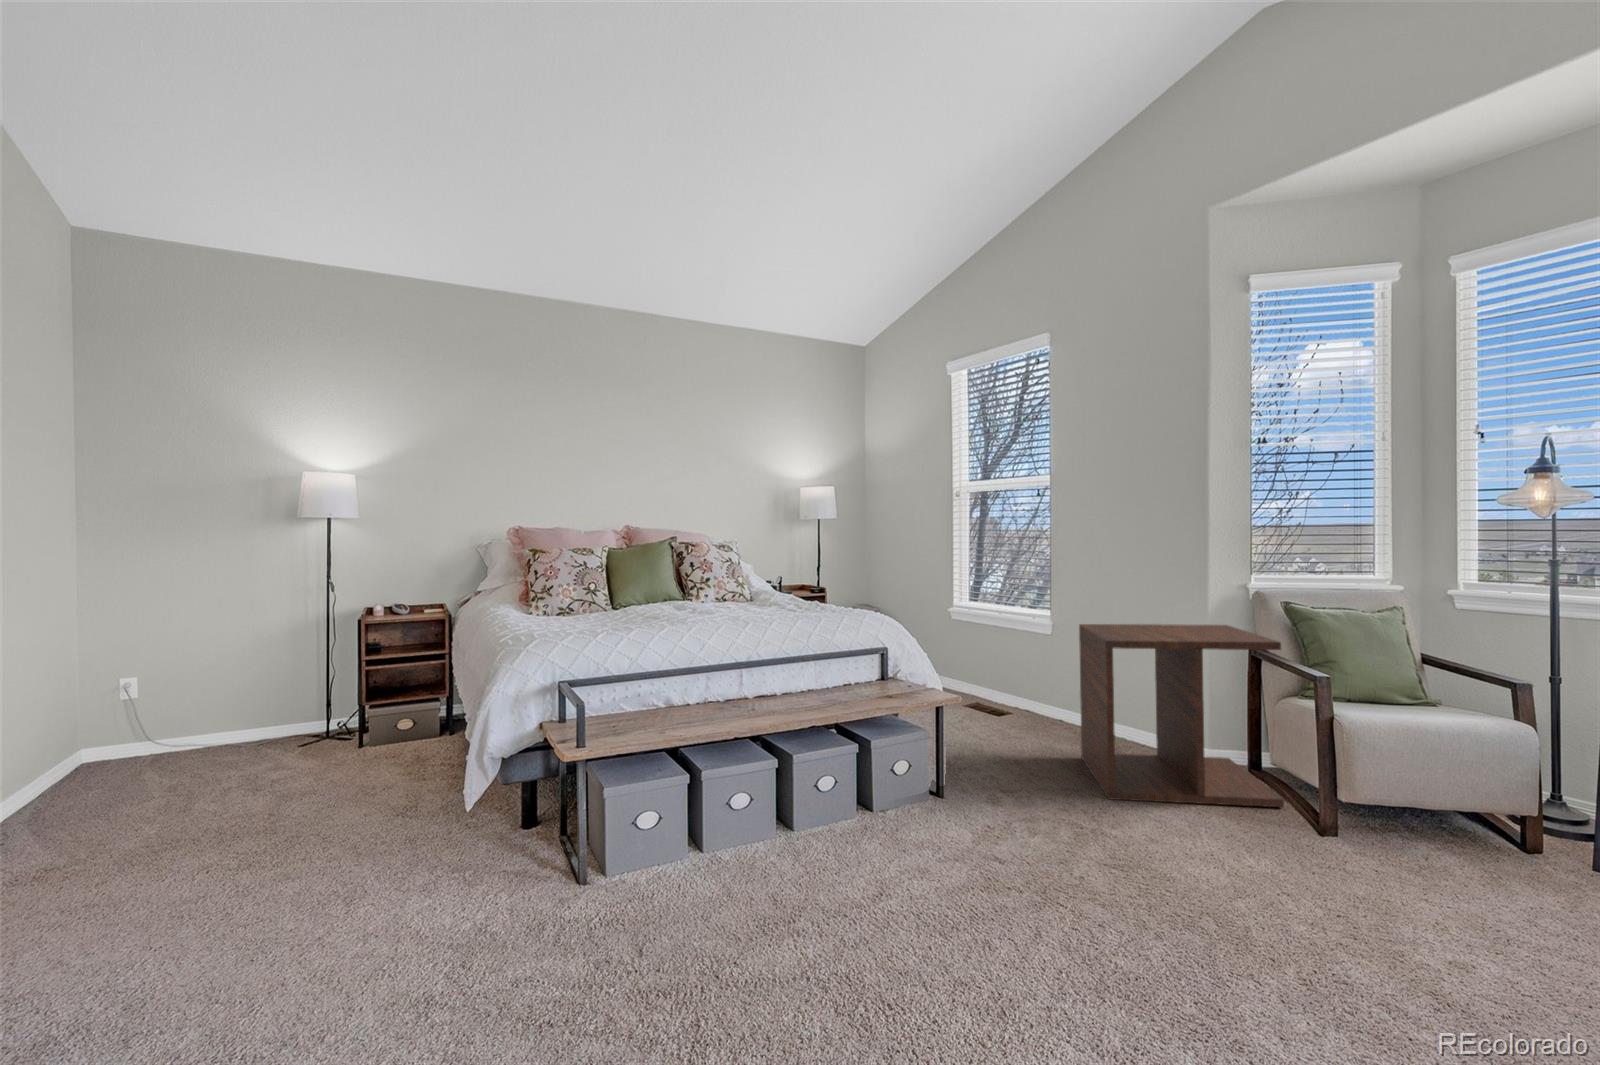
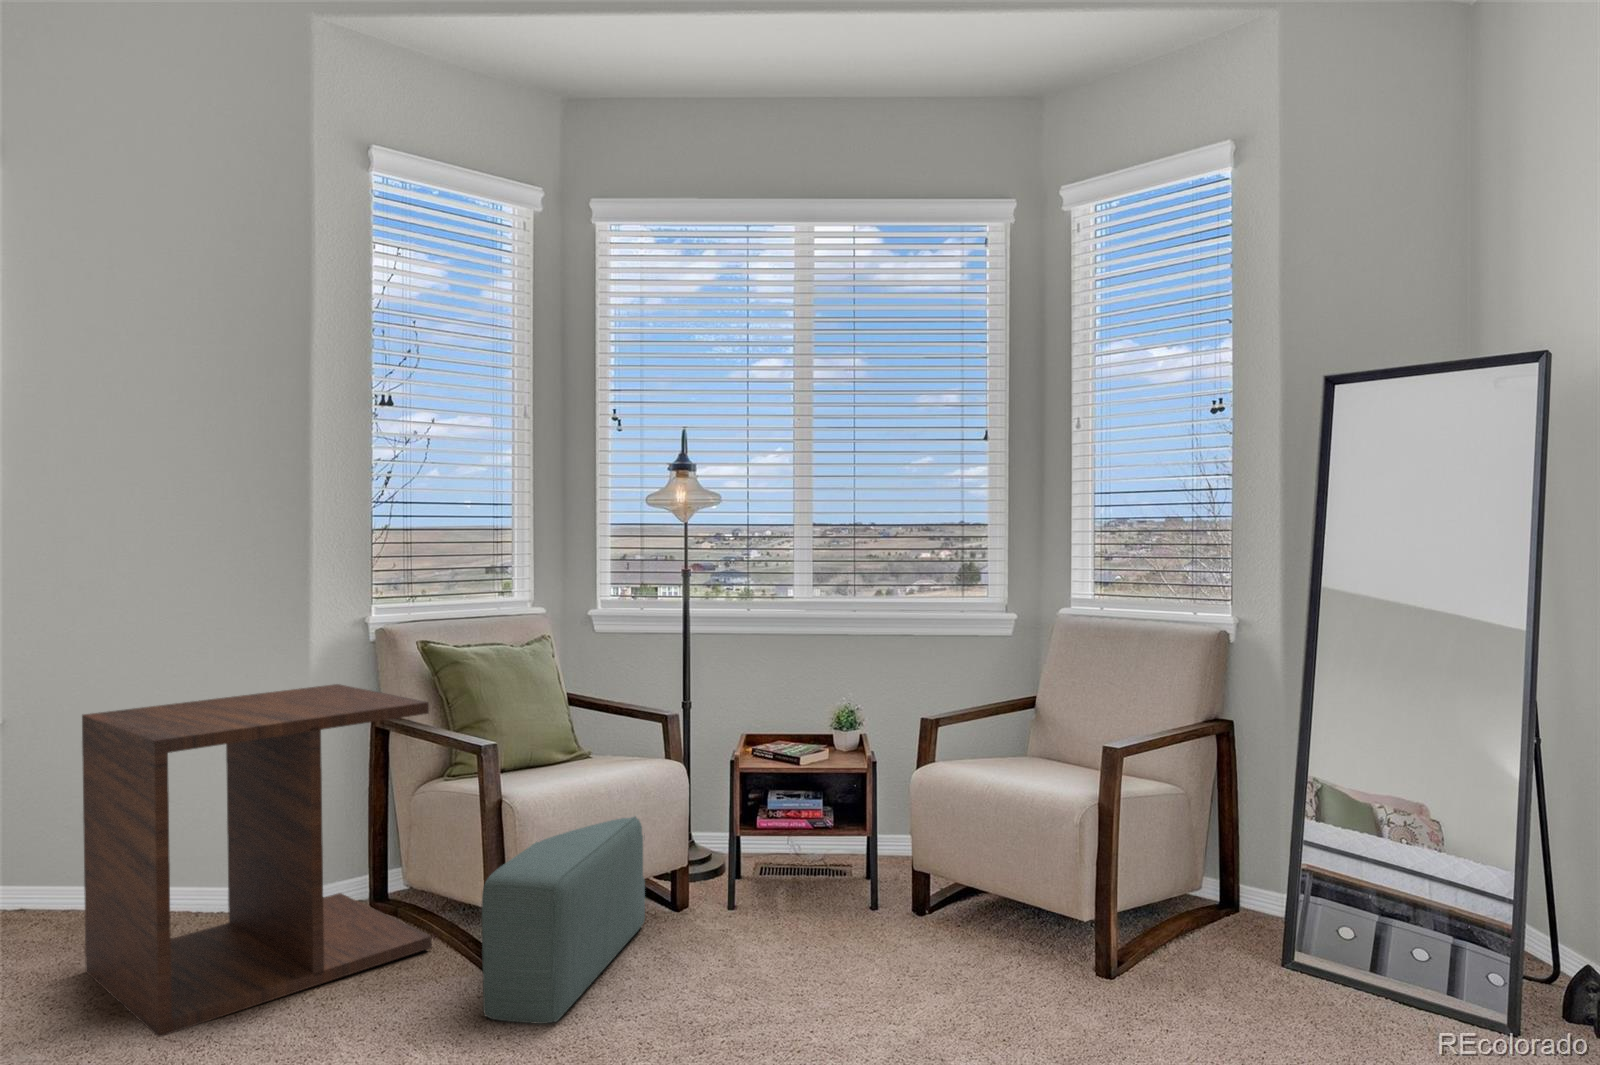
pouf: none [1307,744,1483,882] -> present [482,816,645,1024]

